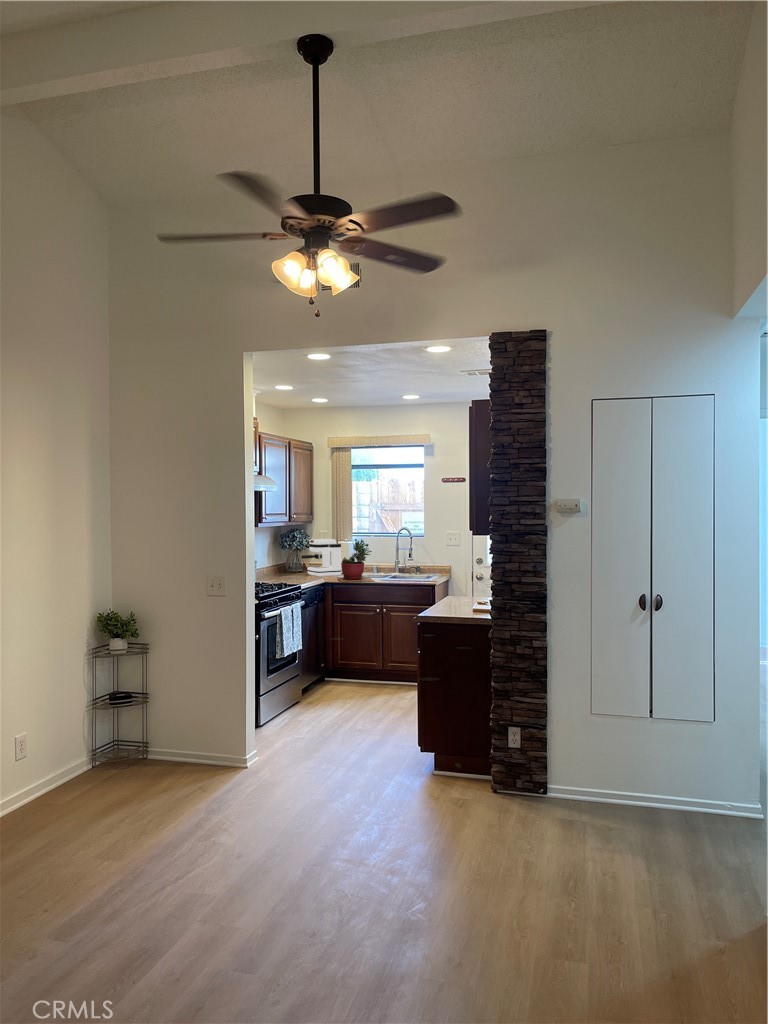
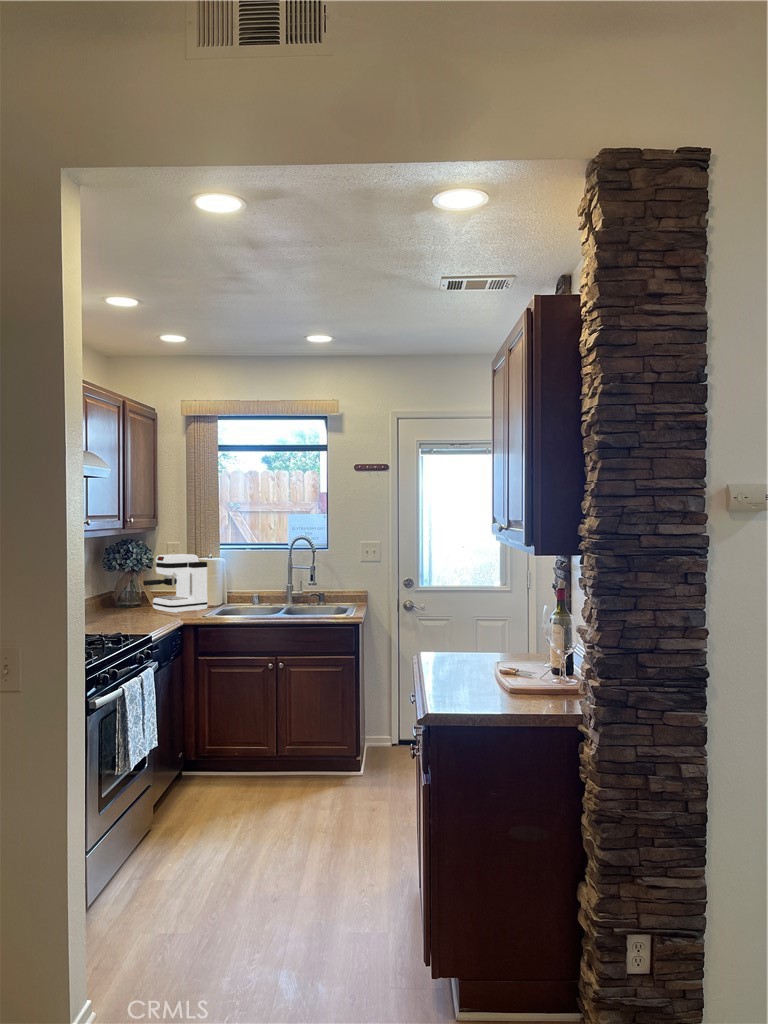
succulent plant: present [337,539,374,582] -> none [204,554,269,623]

